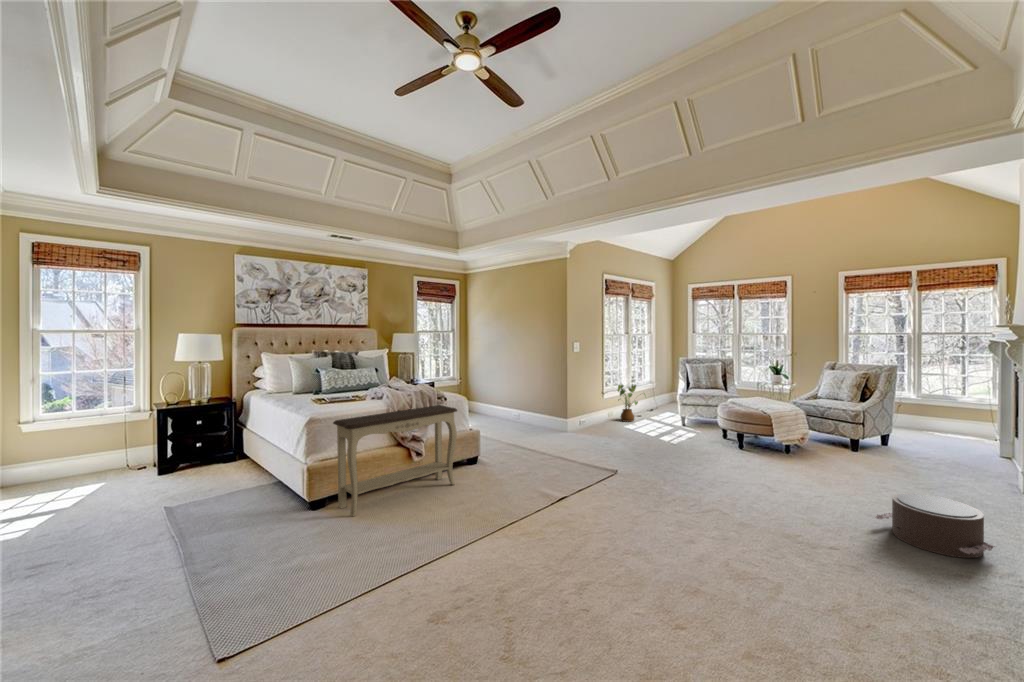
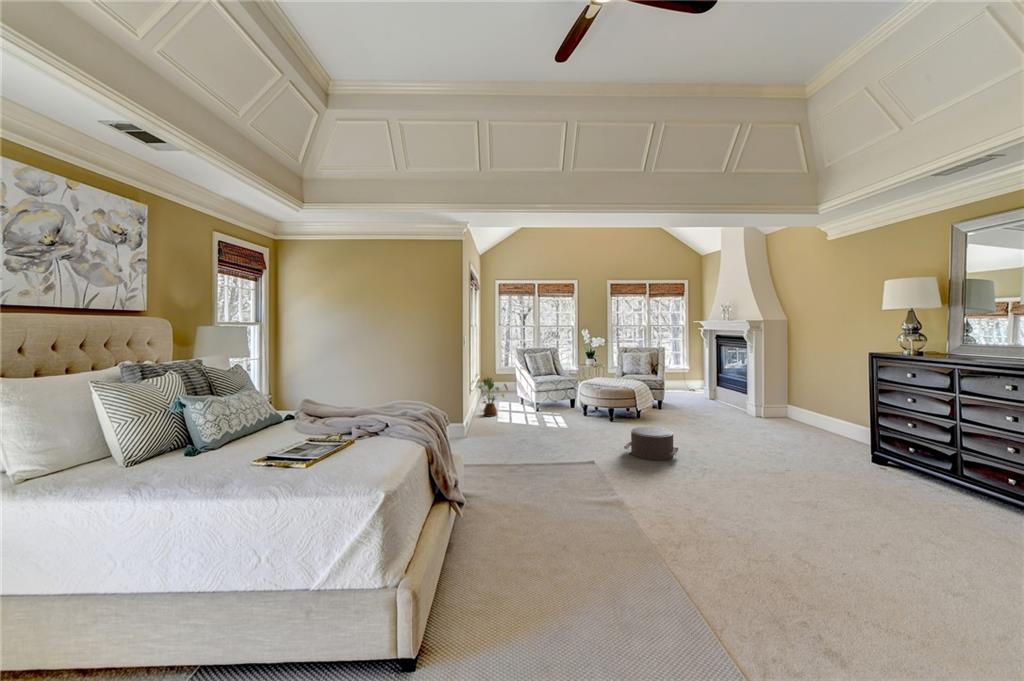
console table: present [333,405,457,517] -> none [452,424,519,630]
pouf: present [875,493,995,558] -> present [624,427,678,460]

